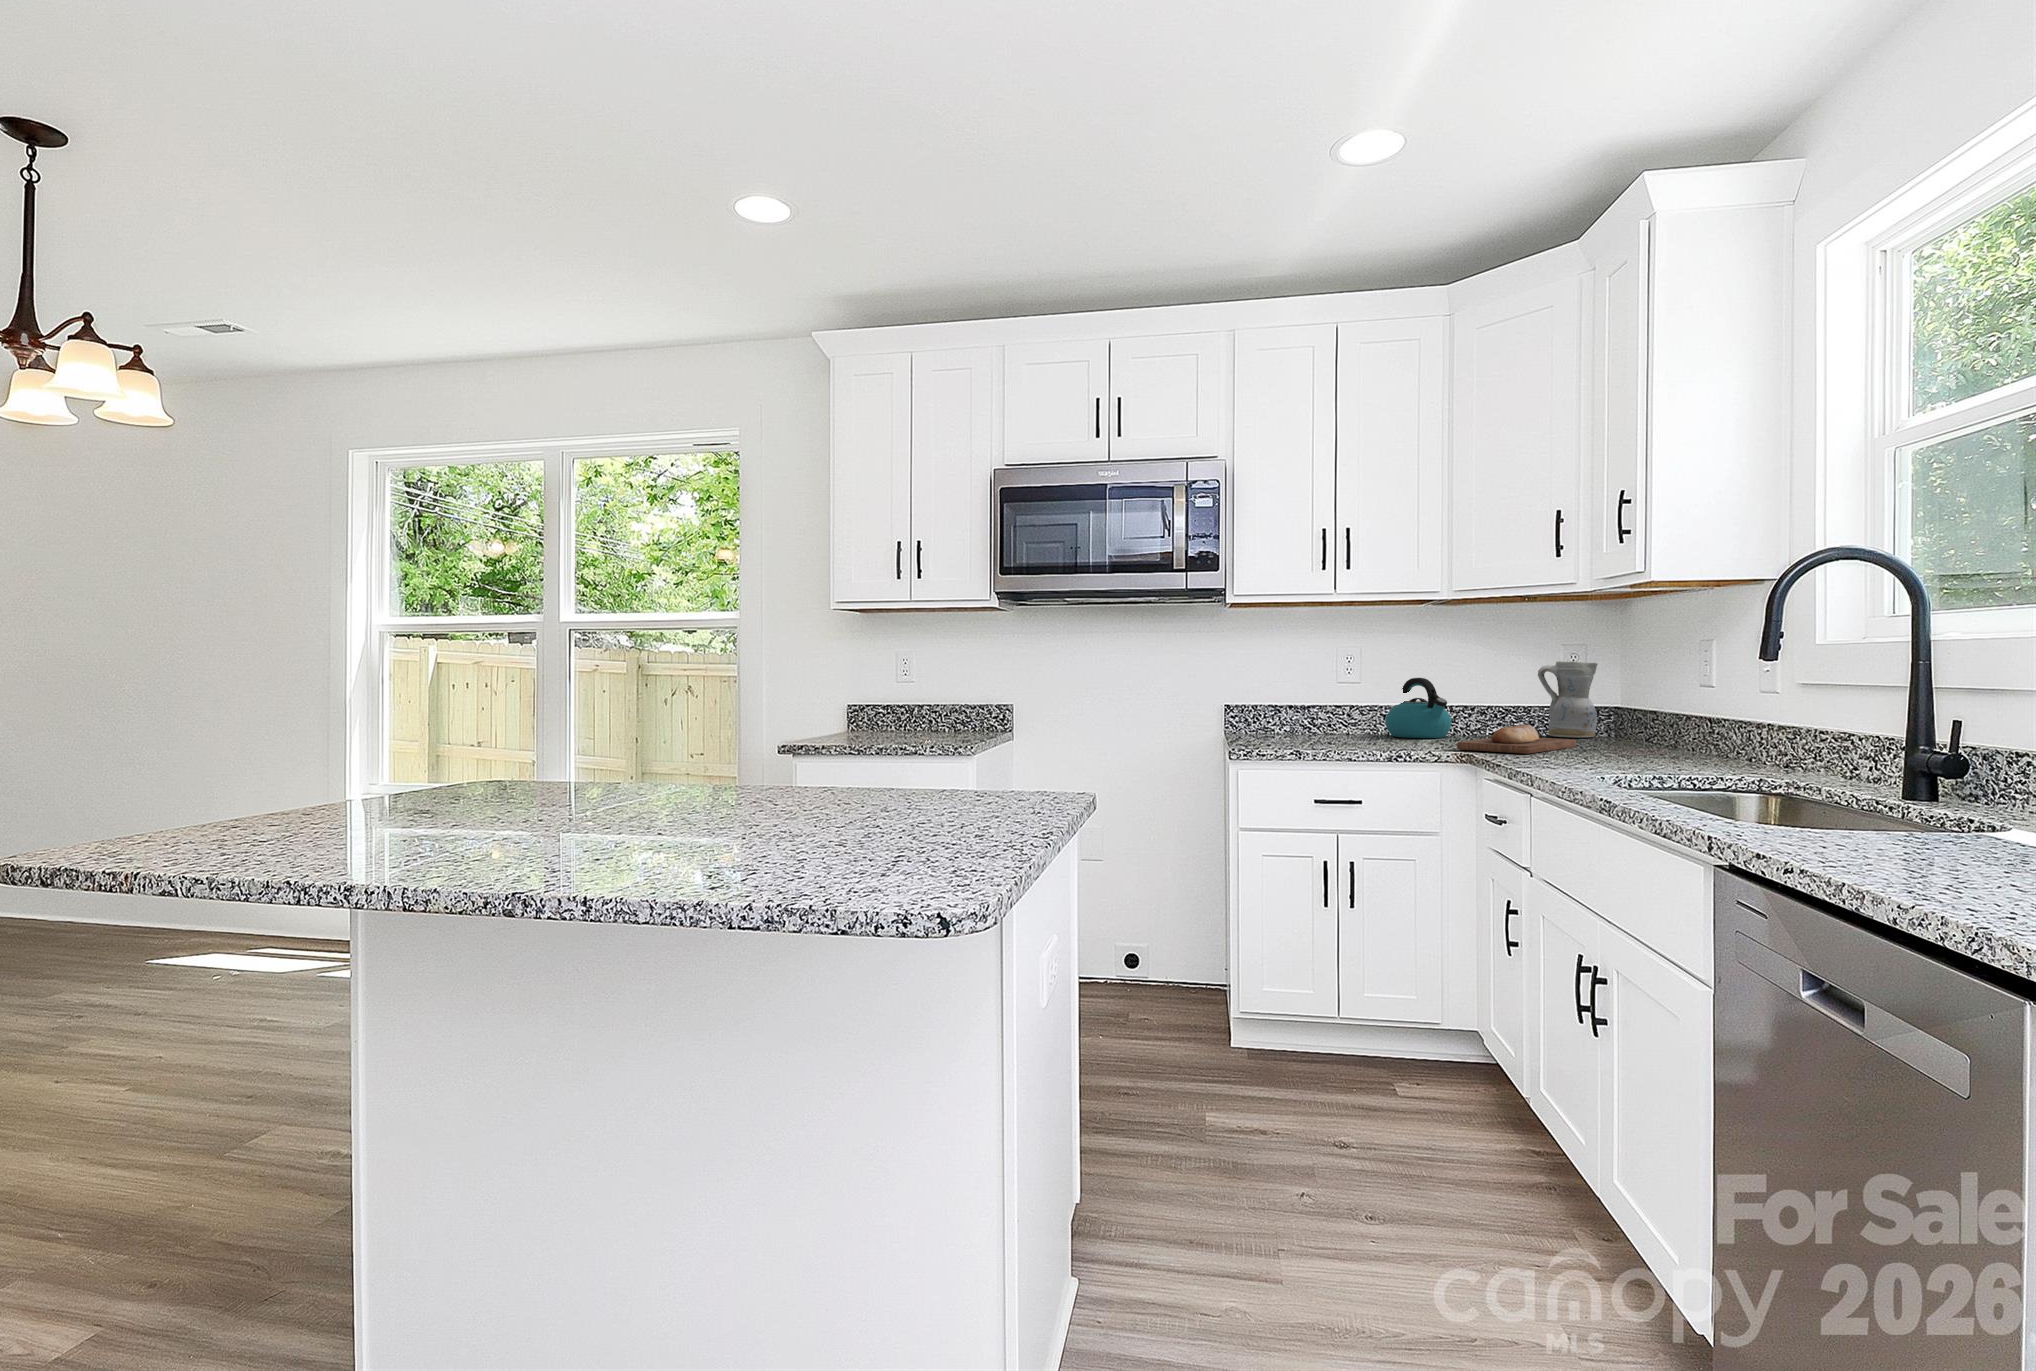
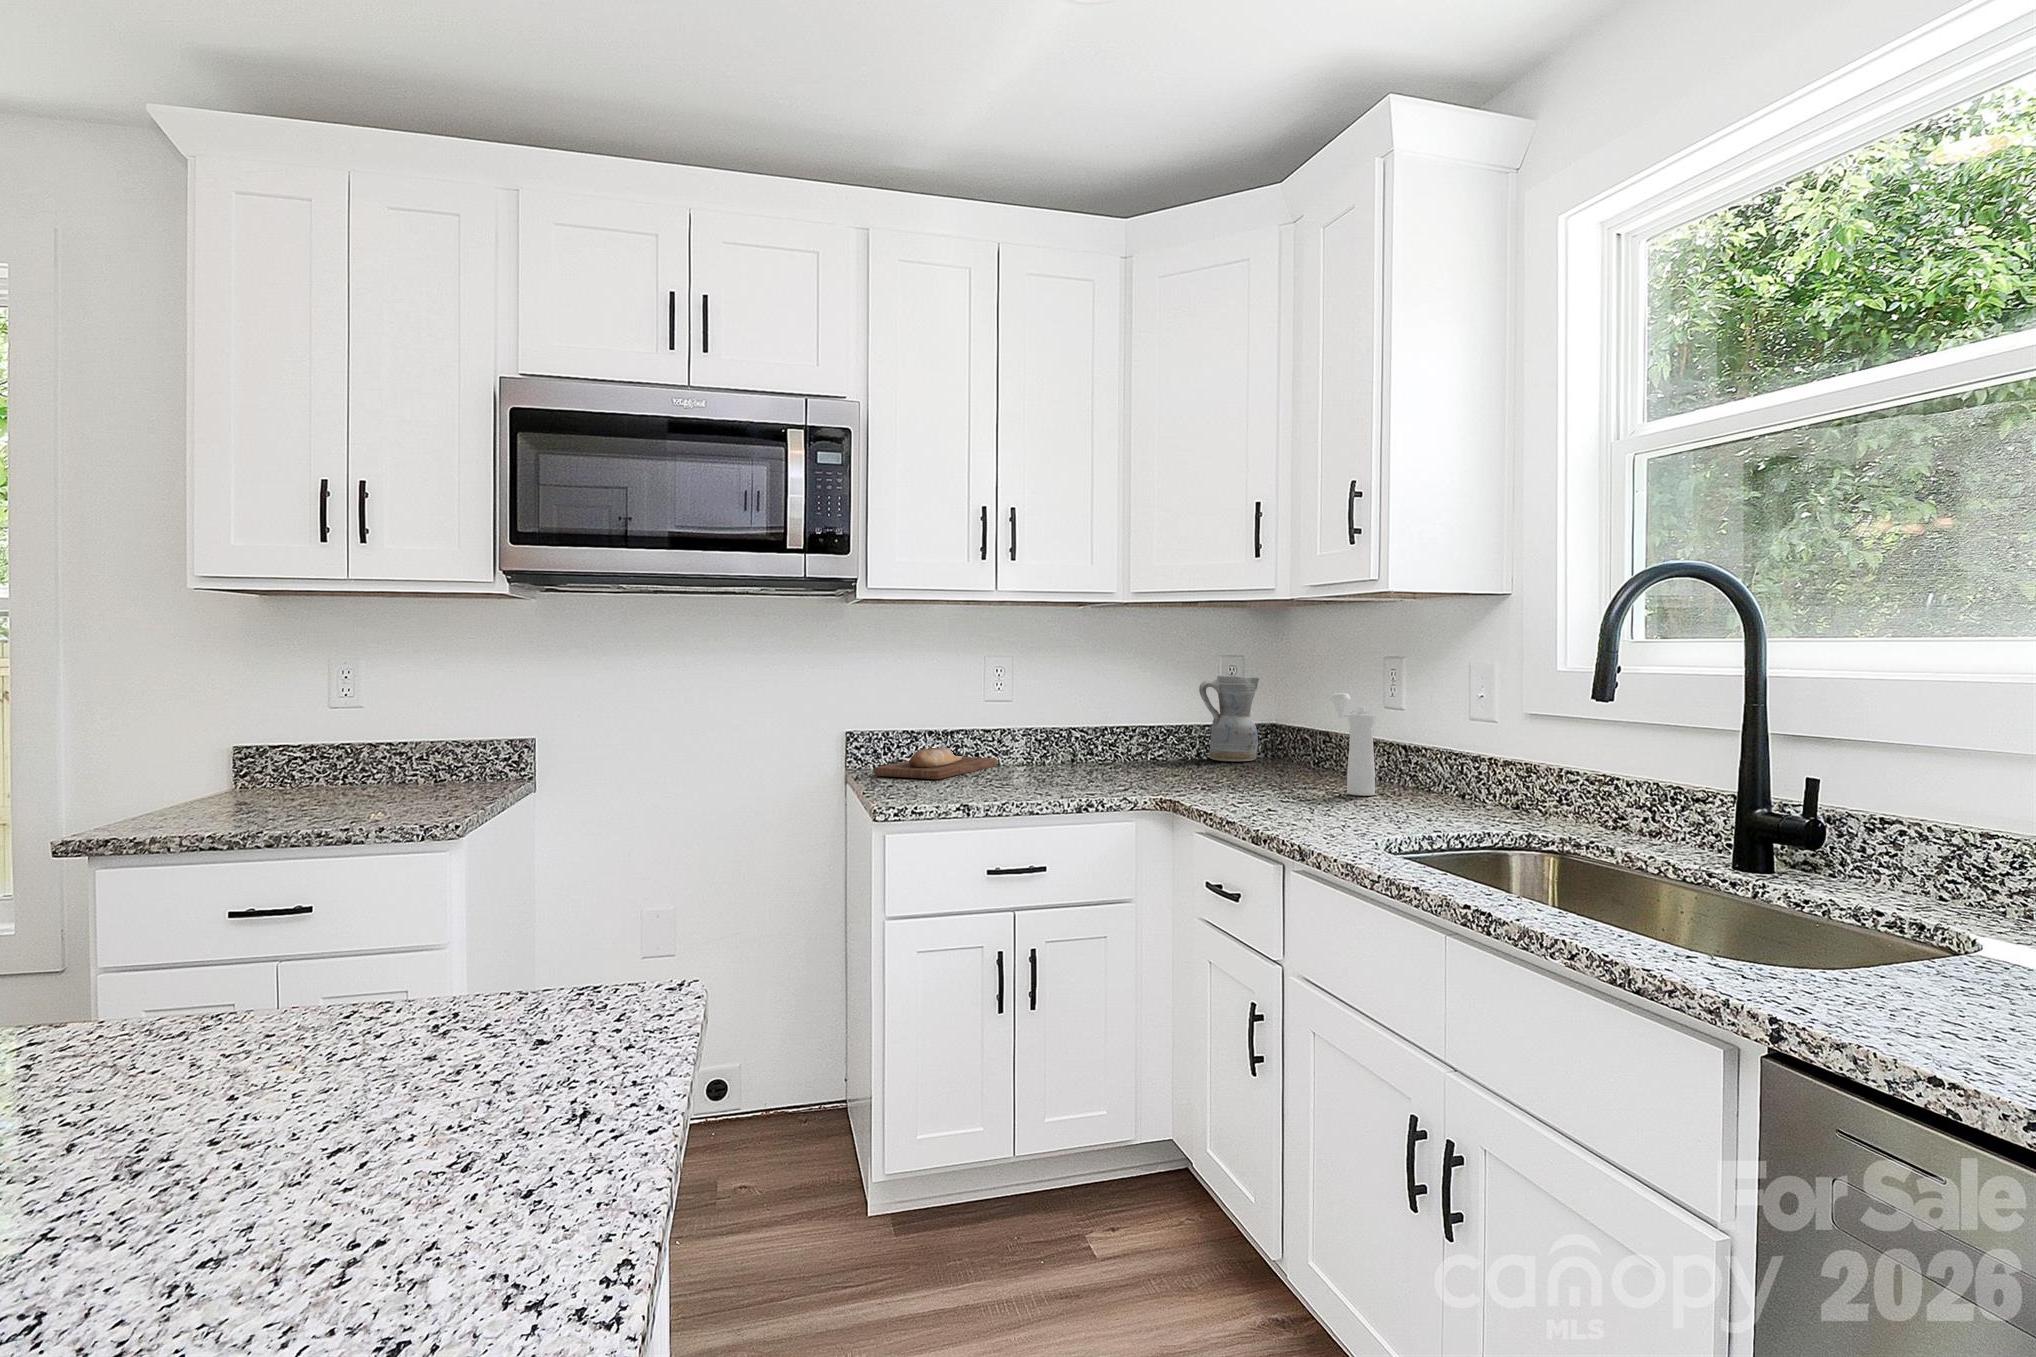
pepper mill: none [1636,672,1671,758] -> present [1330,693,1376,796]
kettle: present [1385,678,1452,738] -> none [1040,695,1114,769]
bread loaf: present [1457,725,1576,754] -> present [874,748,997,779]

